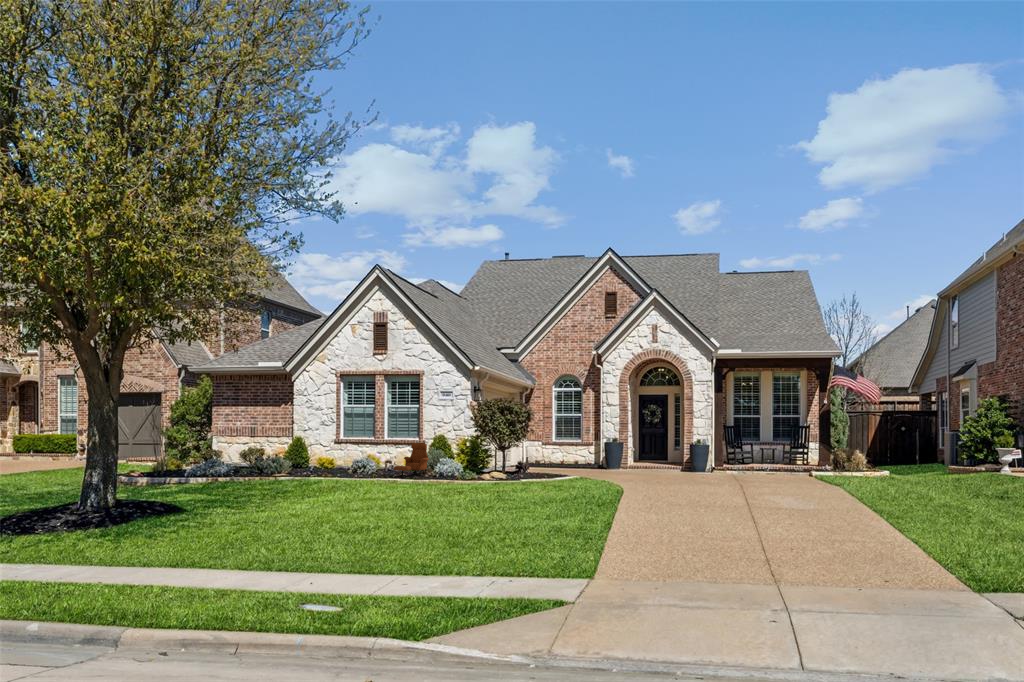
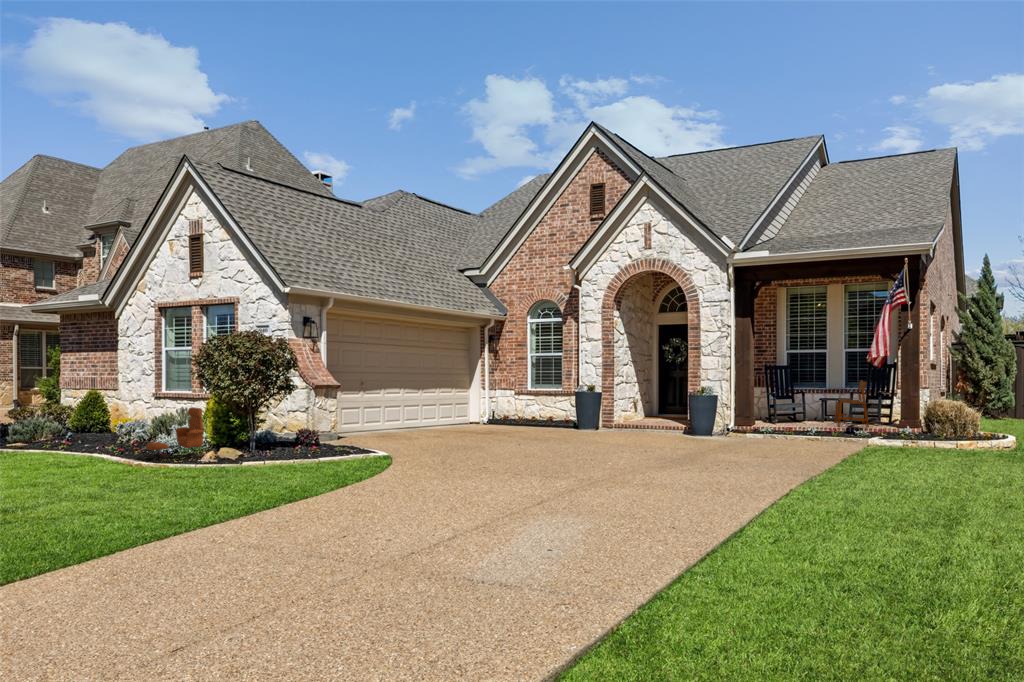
bench: none [767,437,794,468] -> present [834,380,869,427]

